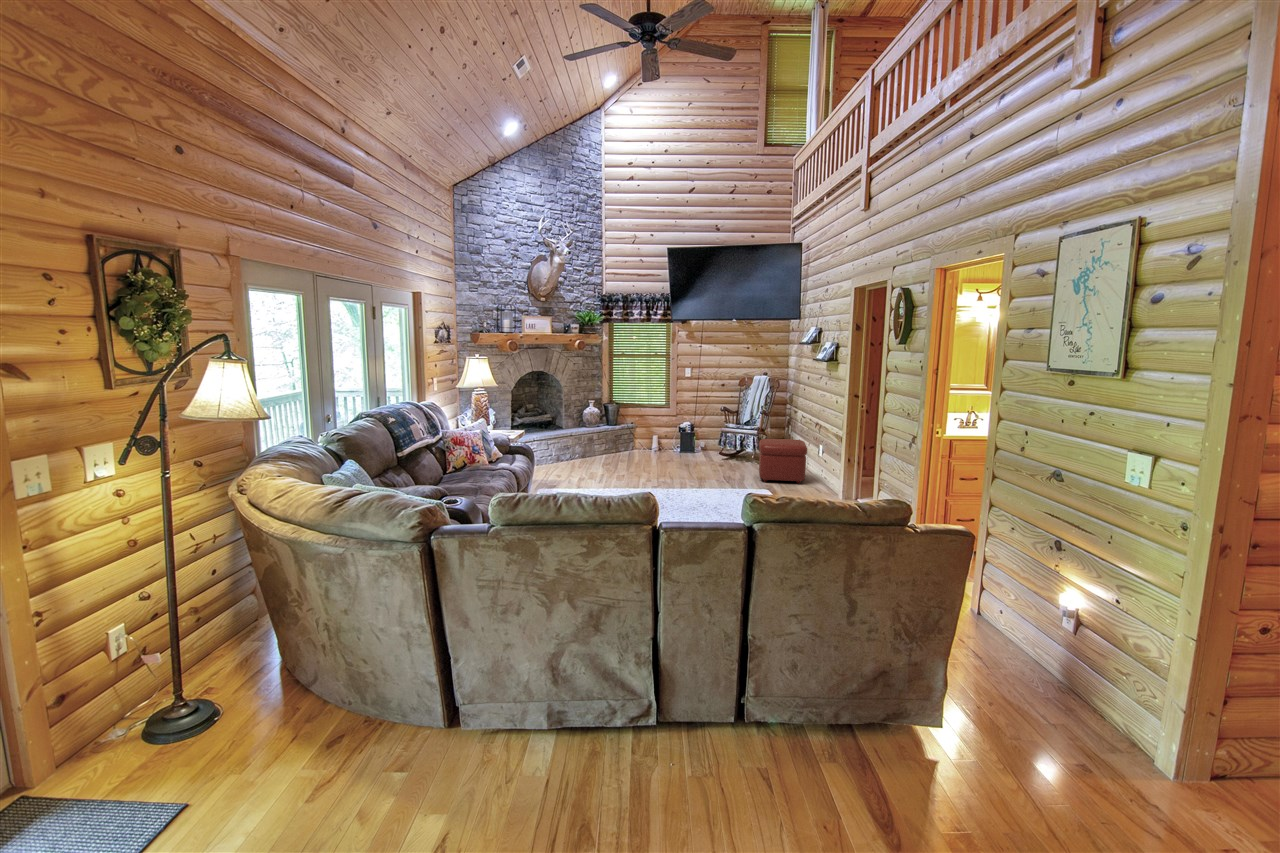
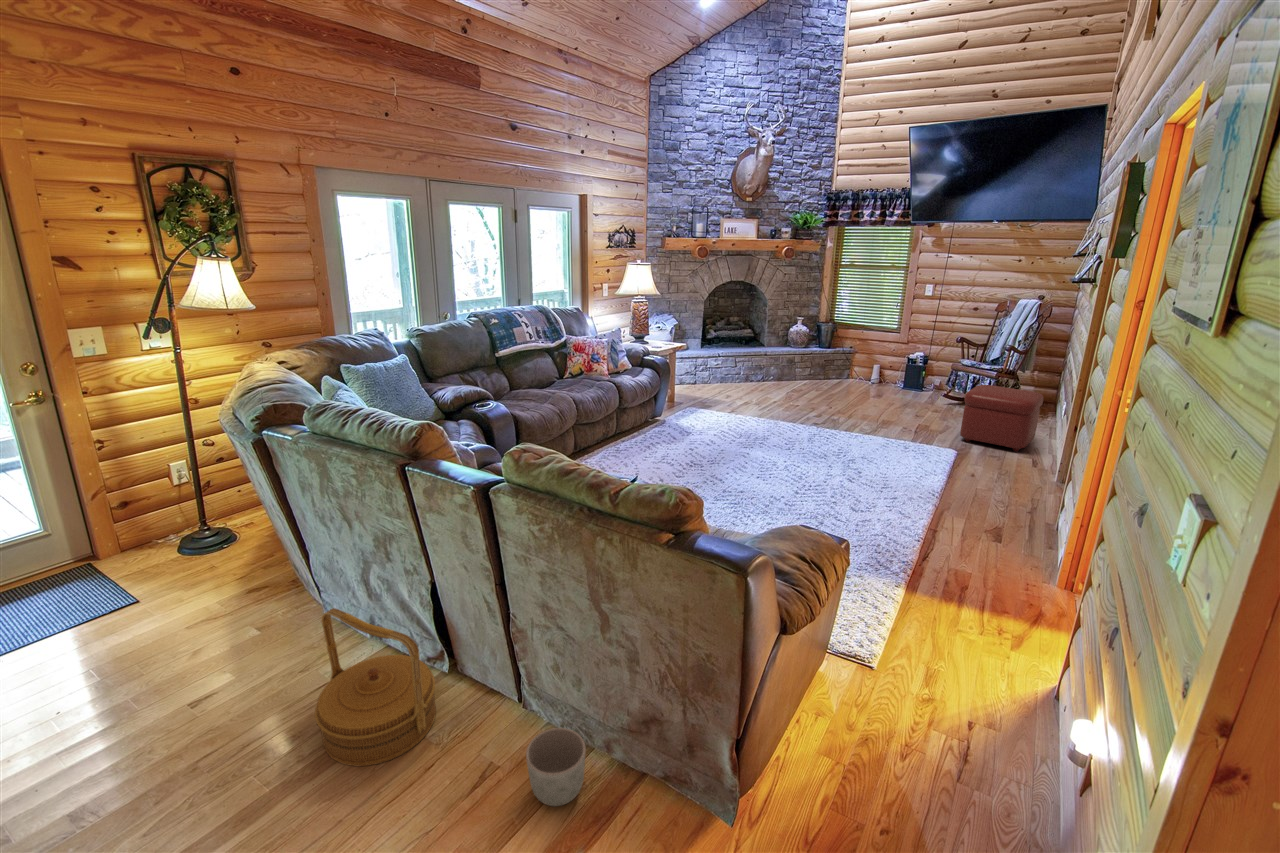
woven basket: none [592,675,708,820] -> present [315,608,436,766]
planter: none [805,710,853,770] -> present [526,728,586,806]

